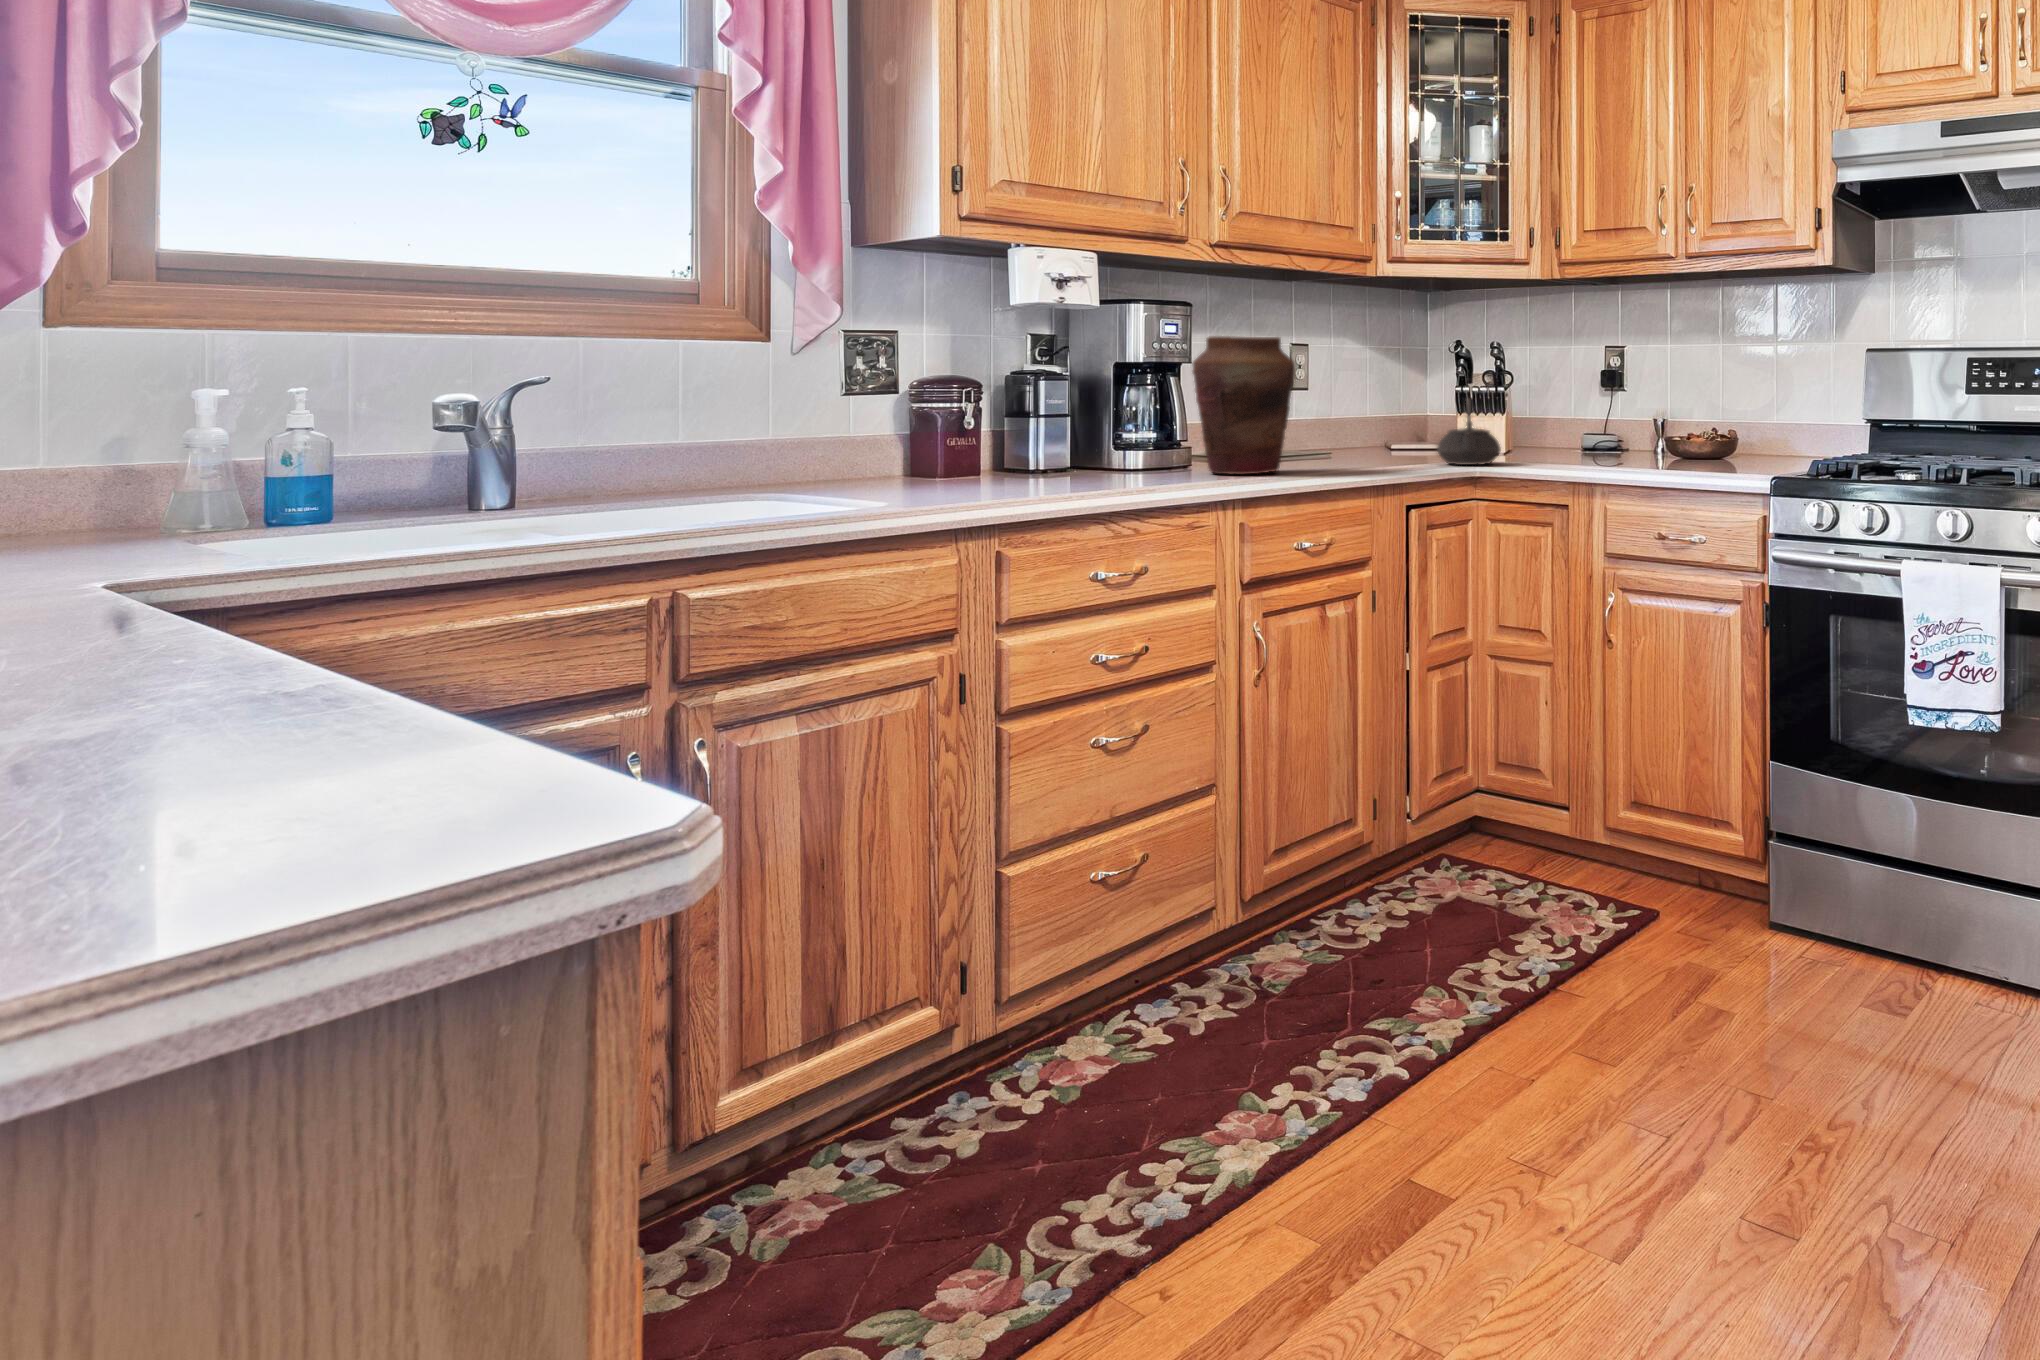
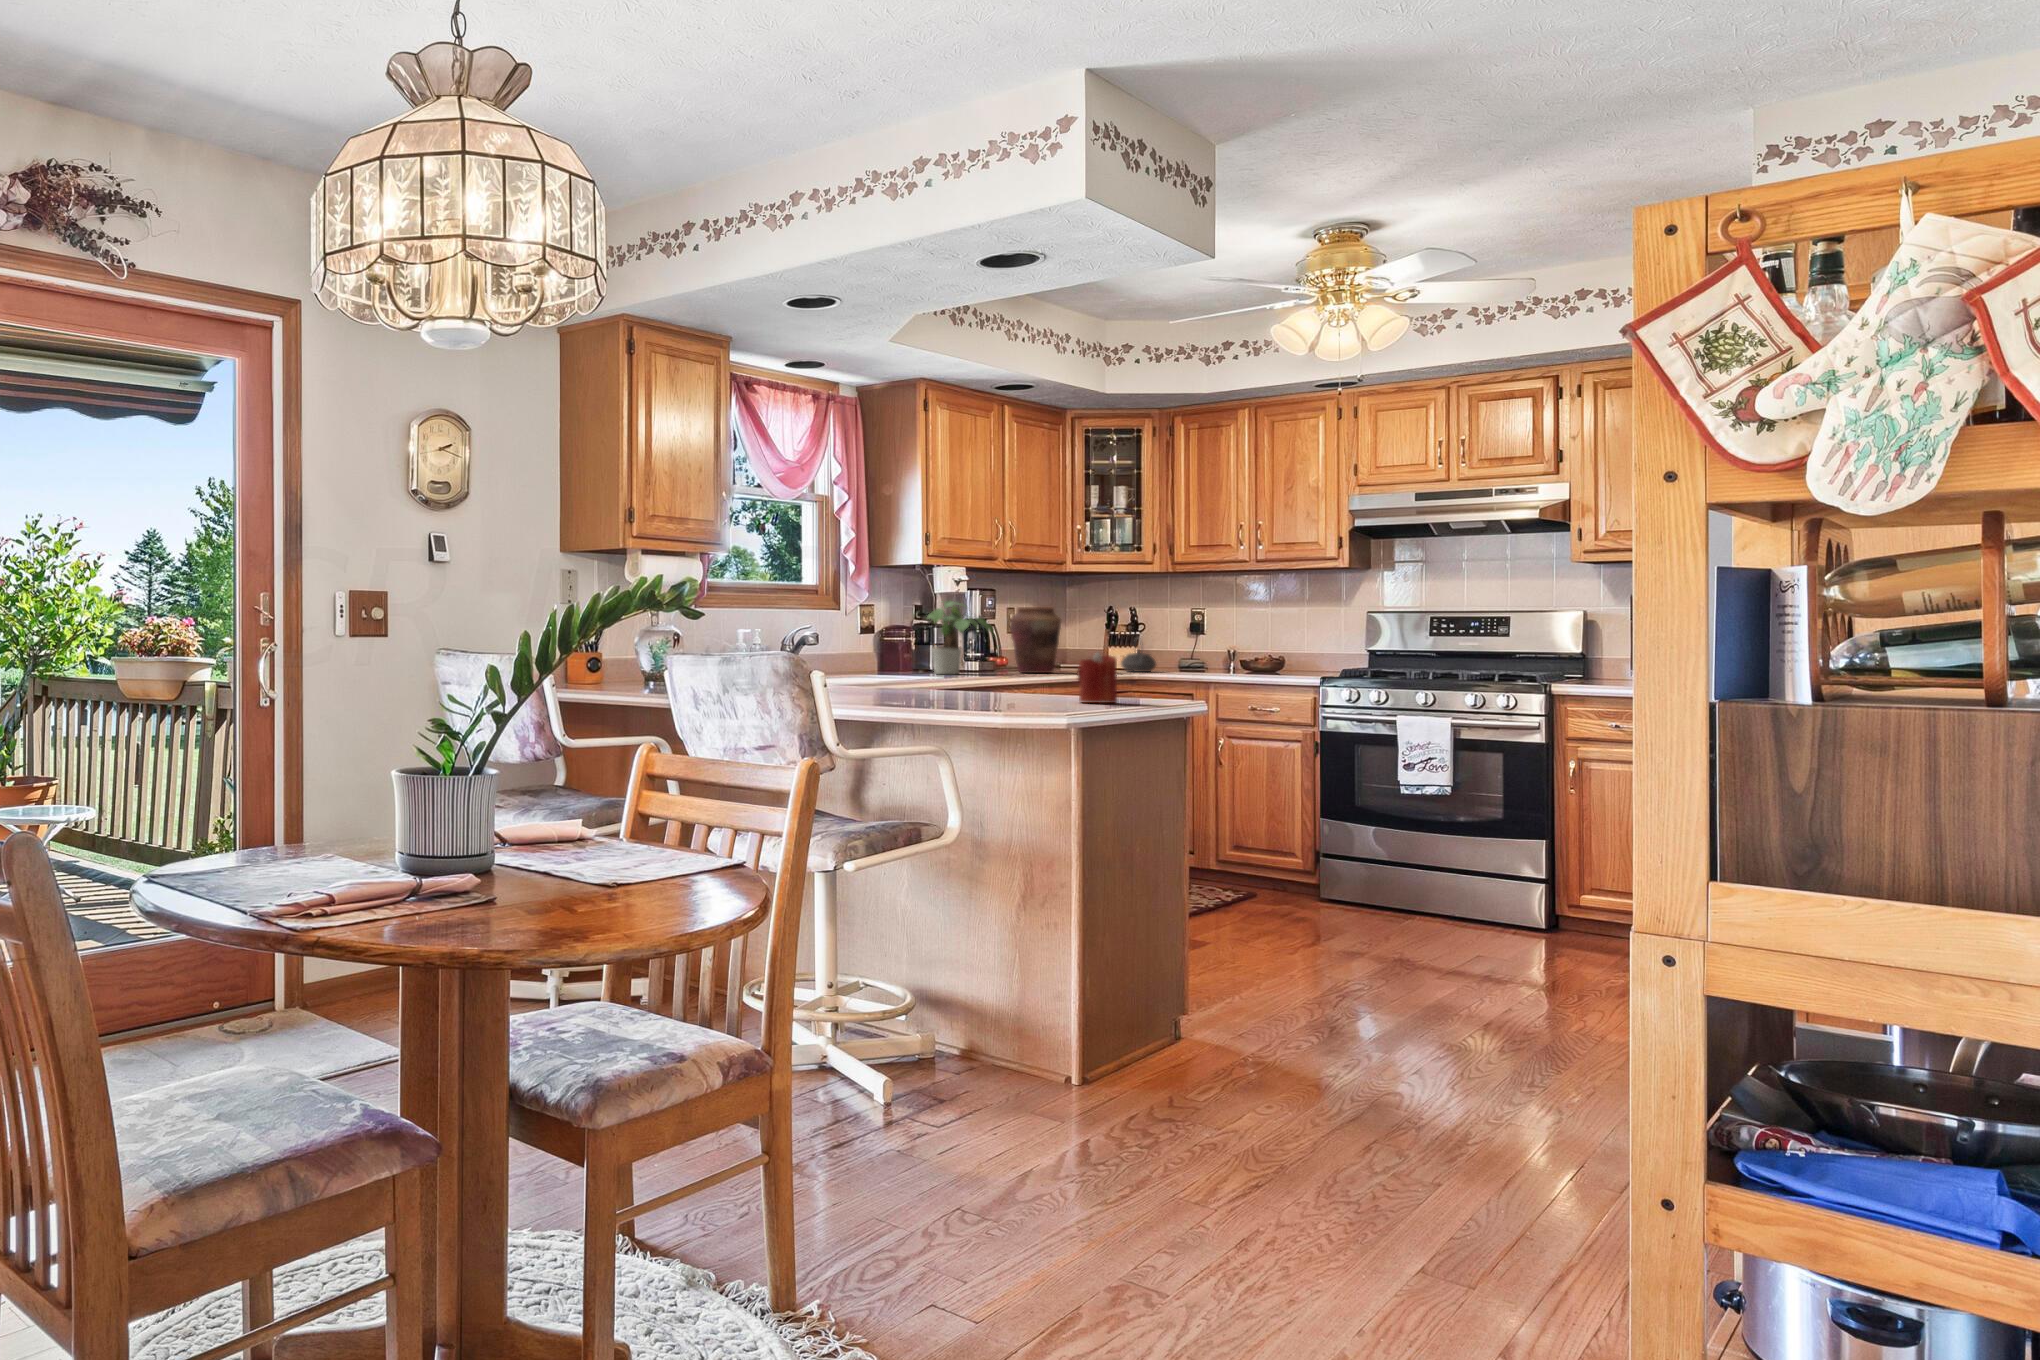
potted plant: none [965,319,1100,483] -> present [928,601,993,674]
candle: none [130,498,393,815] -> present [1077,653,1117,703]

